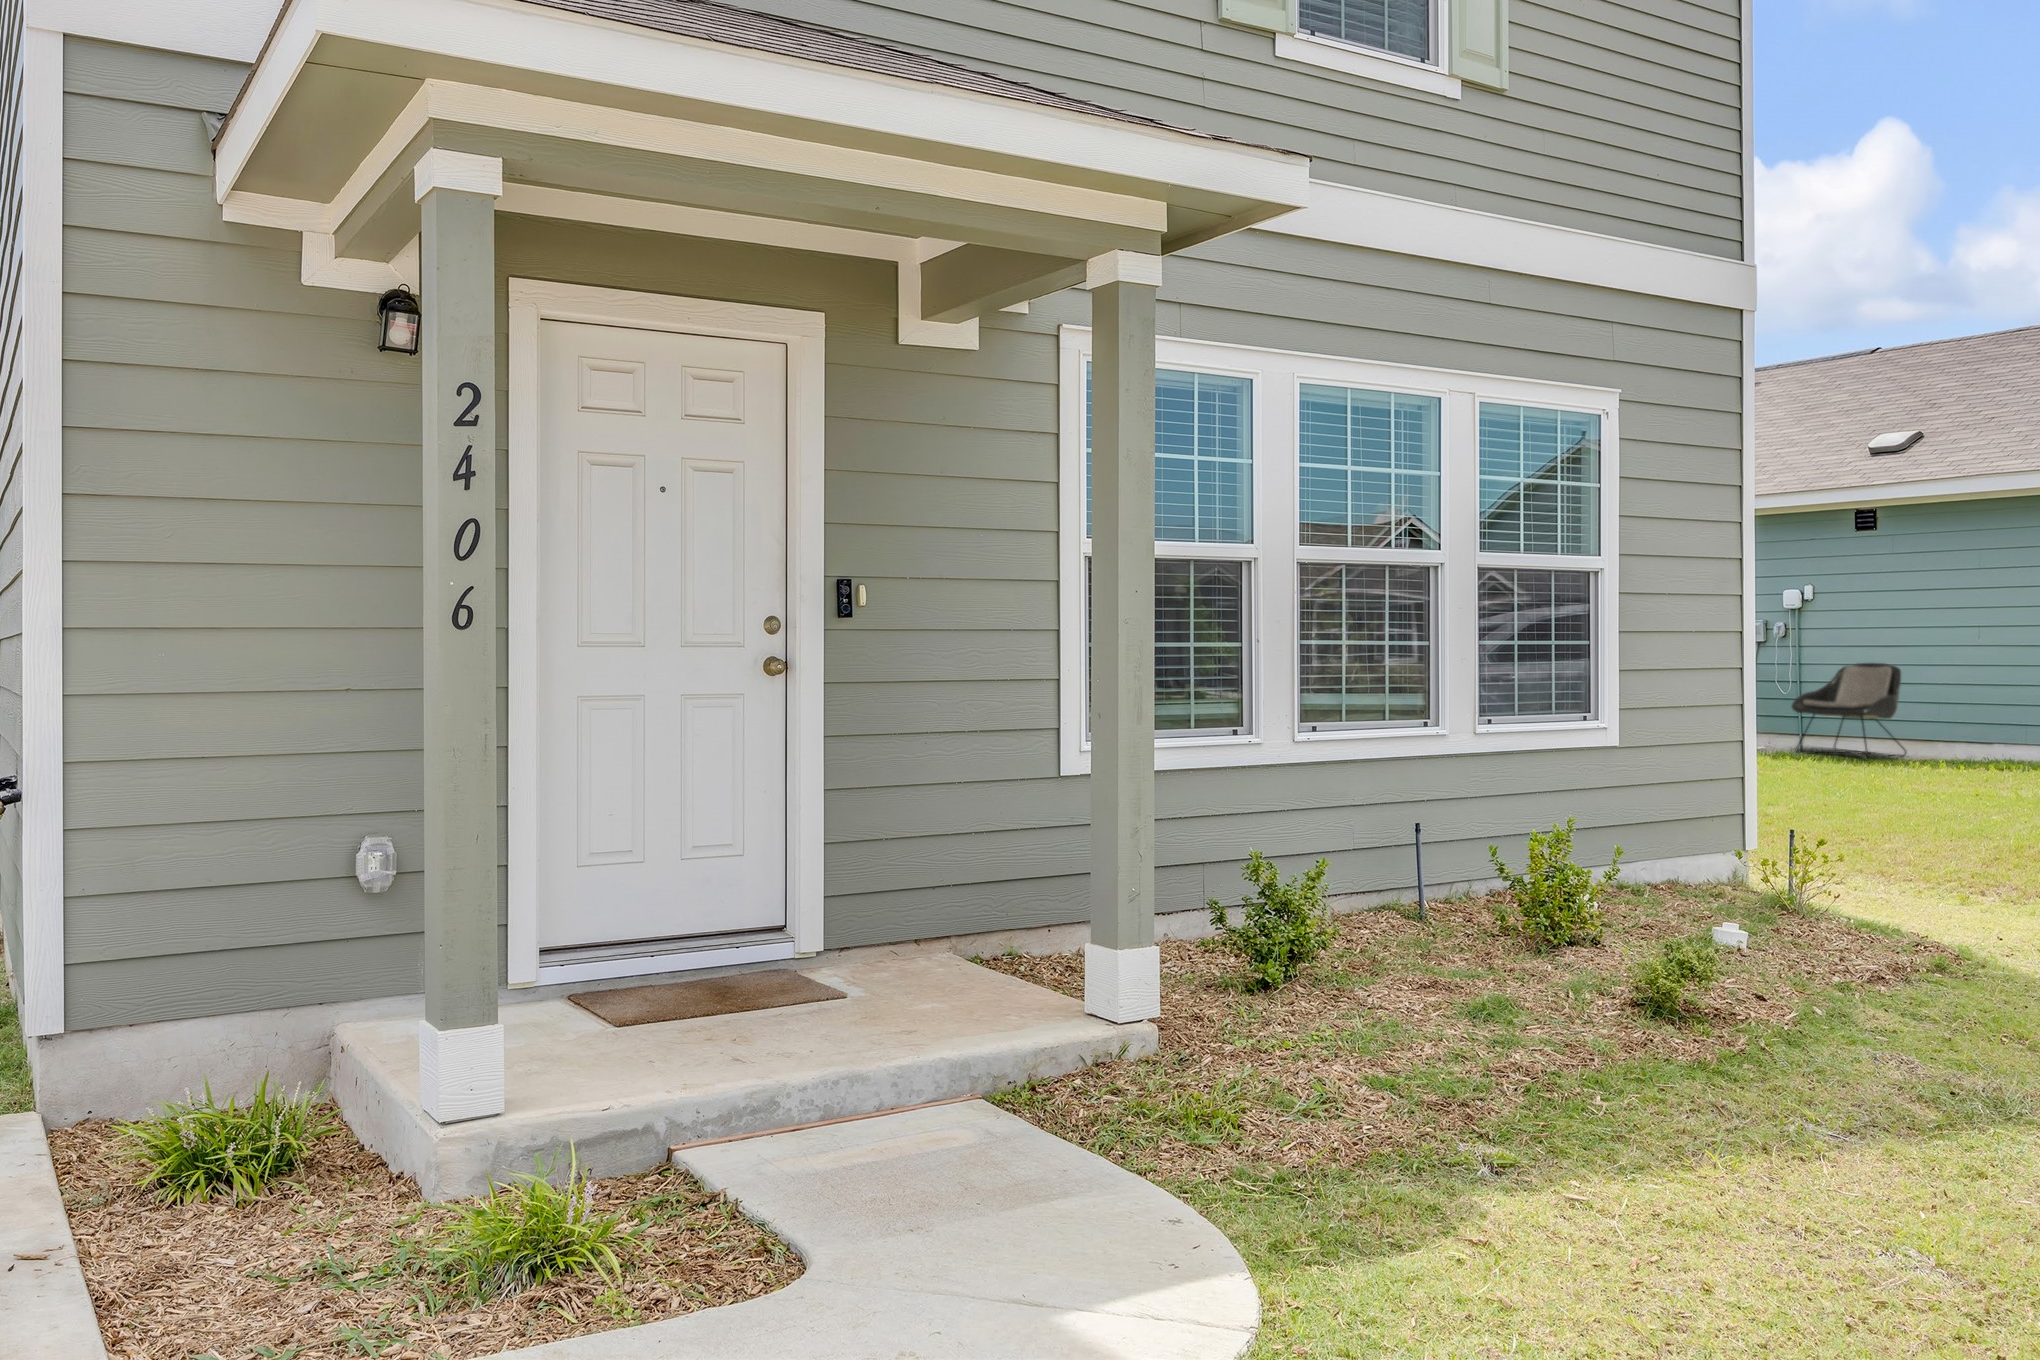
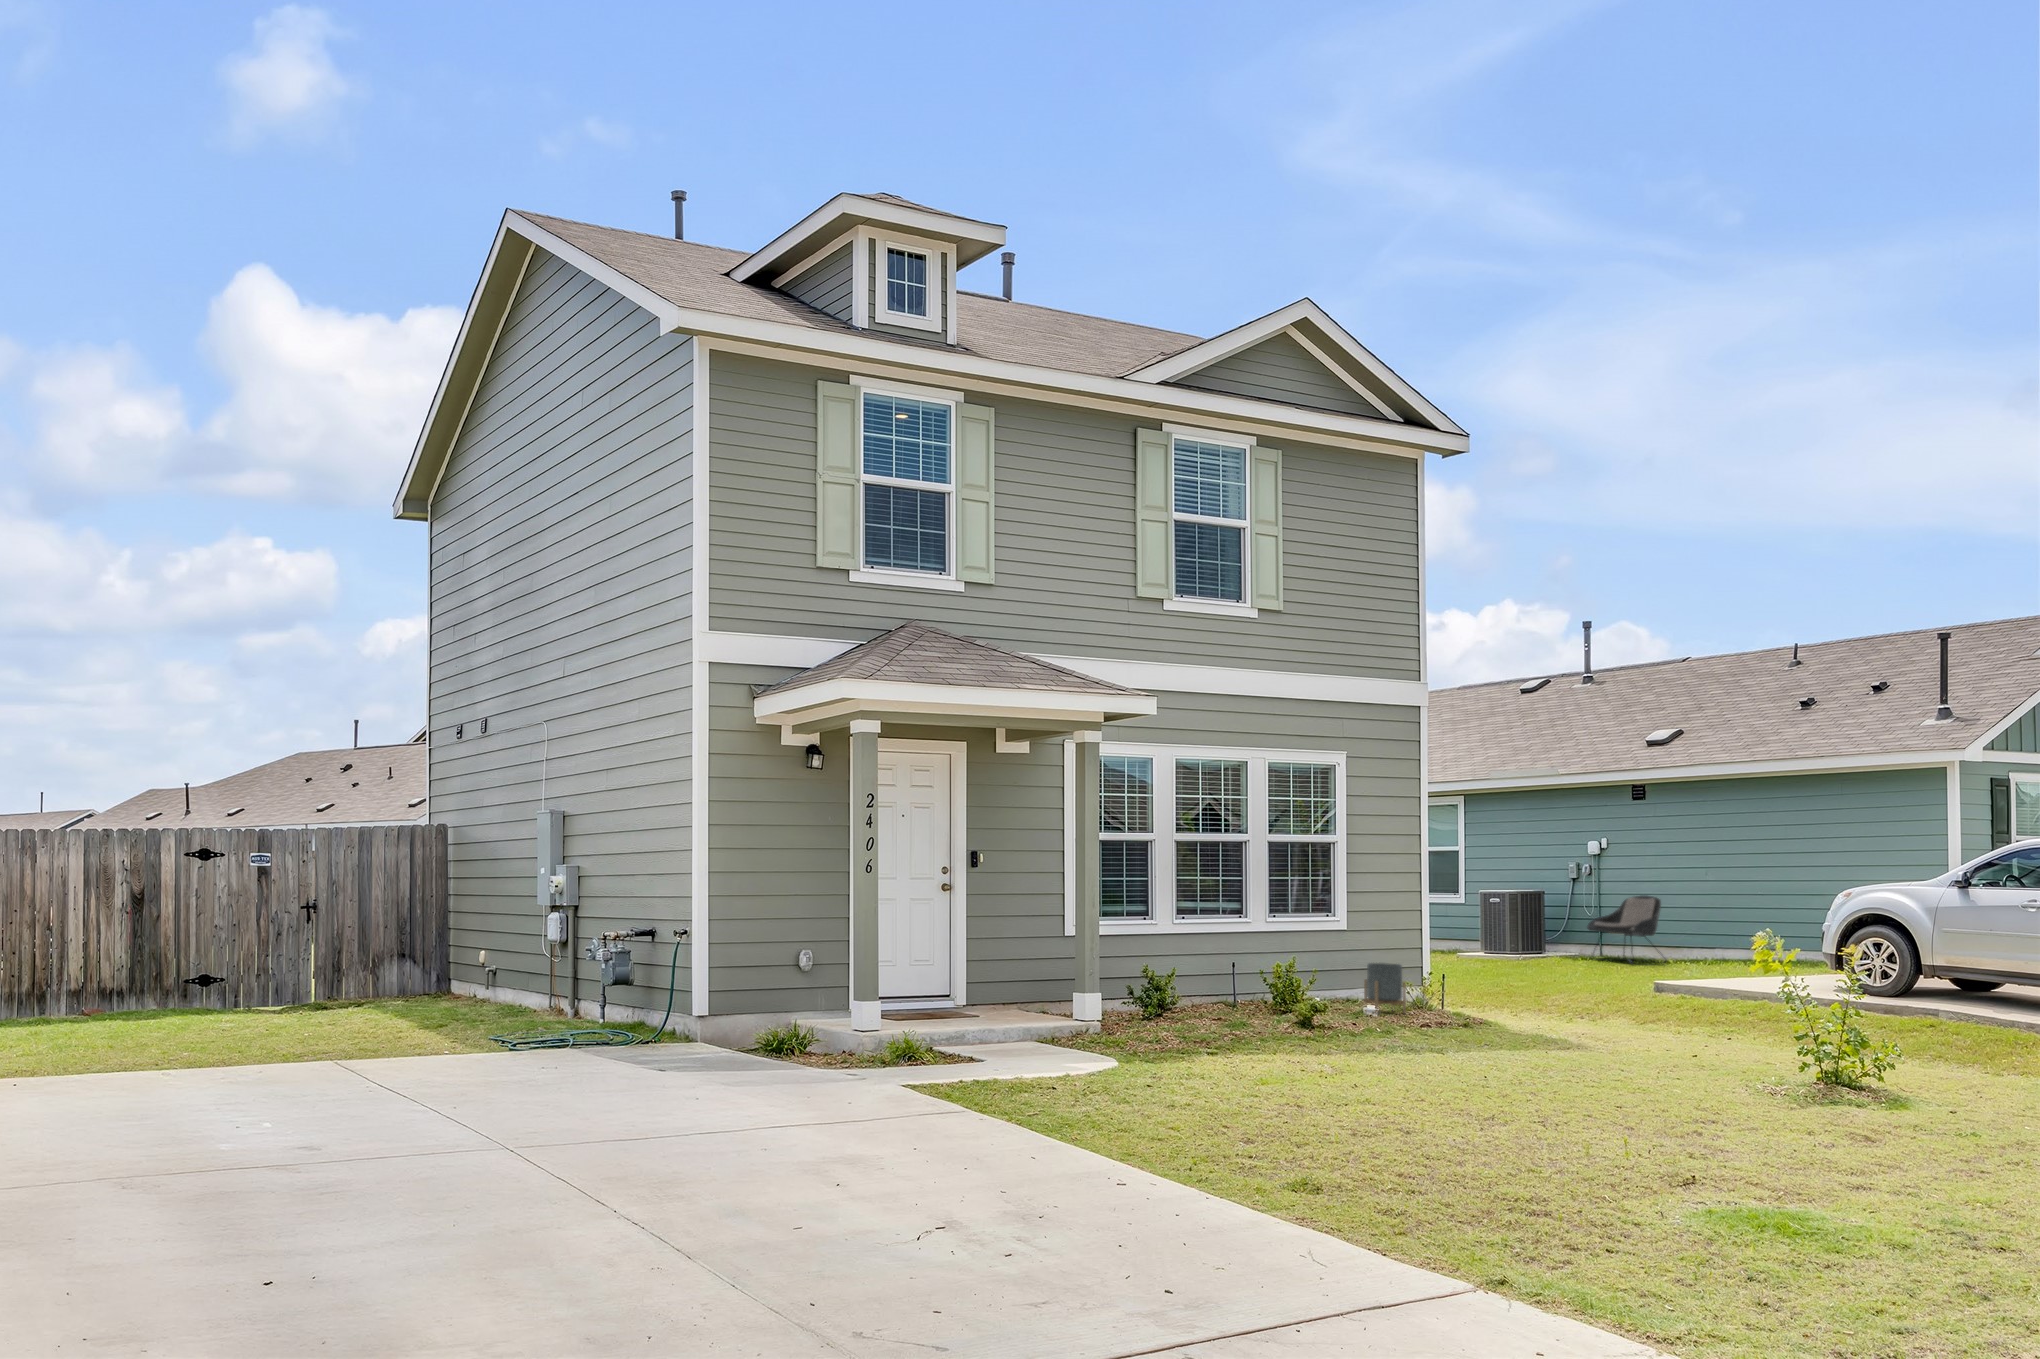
planter: none [1643,801,1736,903] -> present [1364,963,1406,1014]

